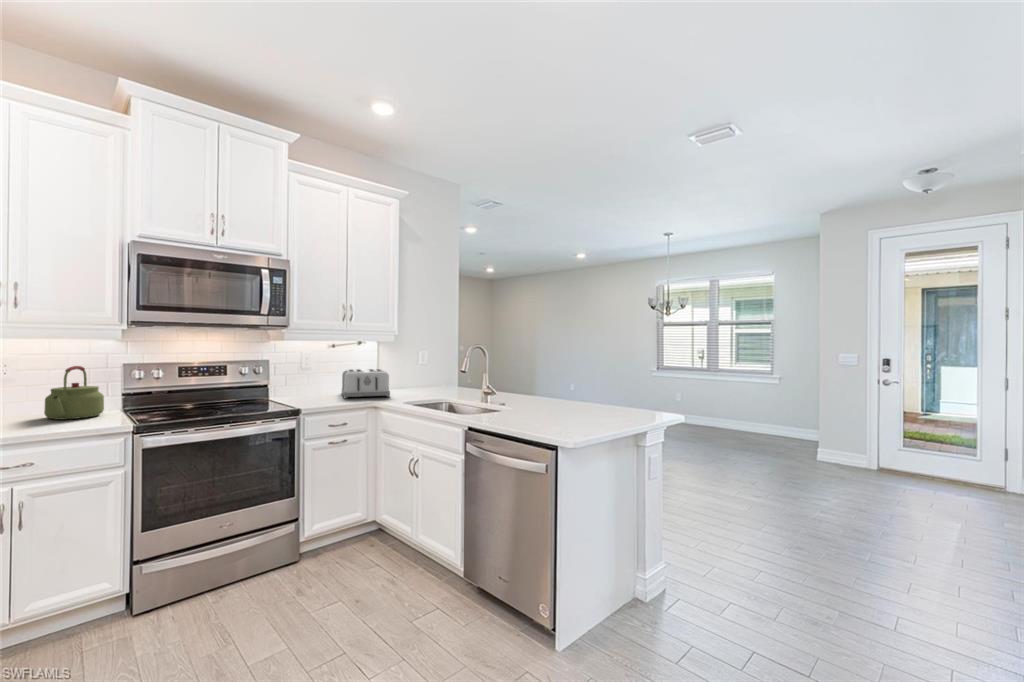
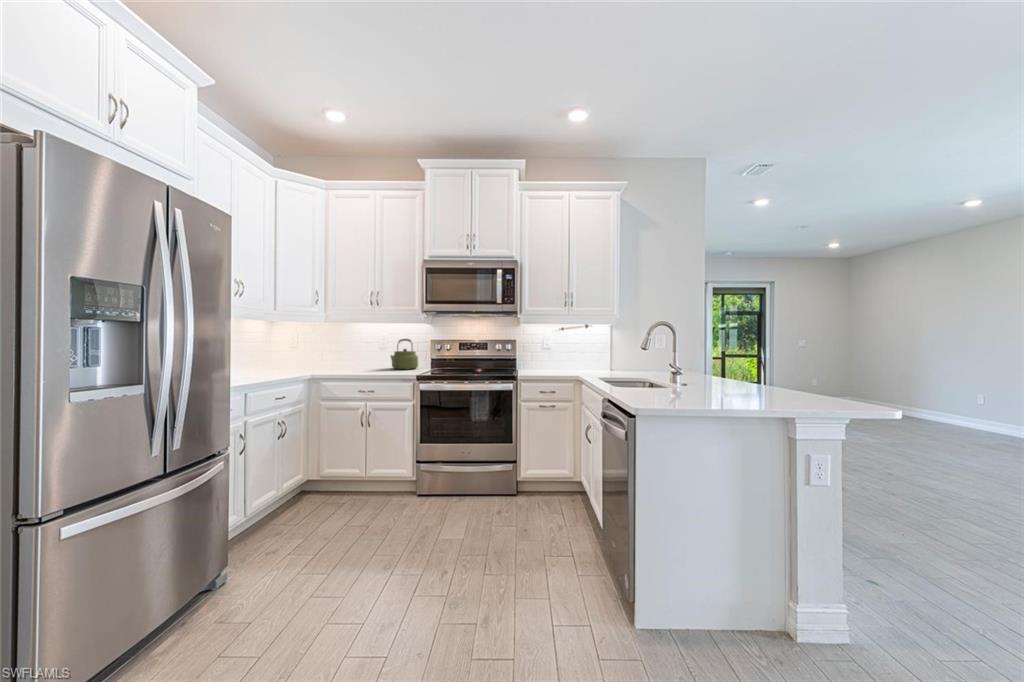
toaster: present [342,369,390,399] -> none [565,349,610,374]

